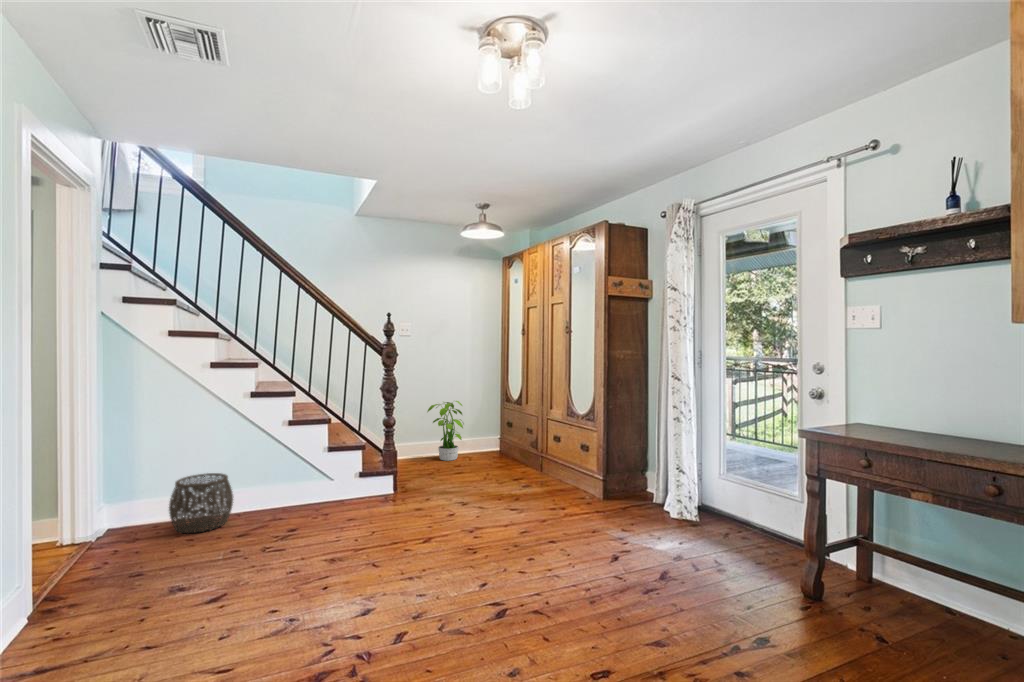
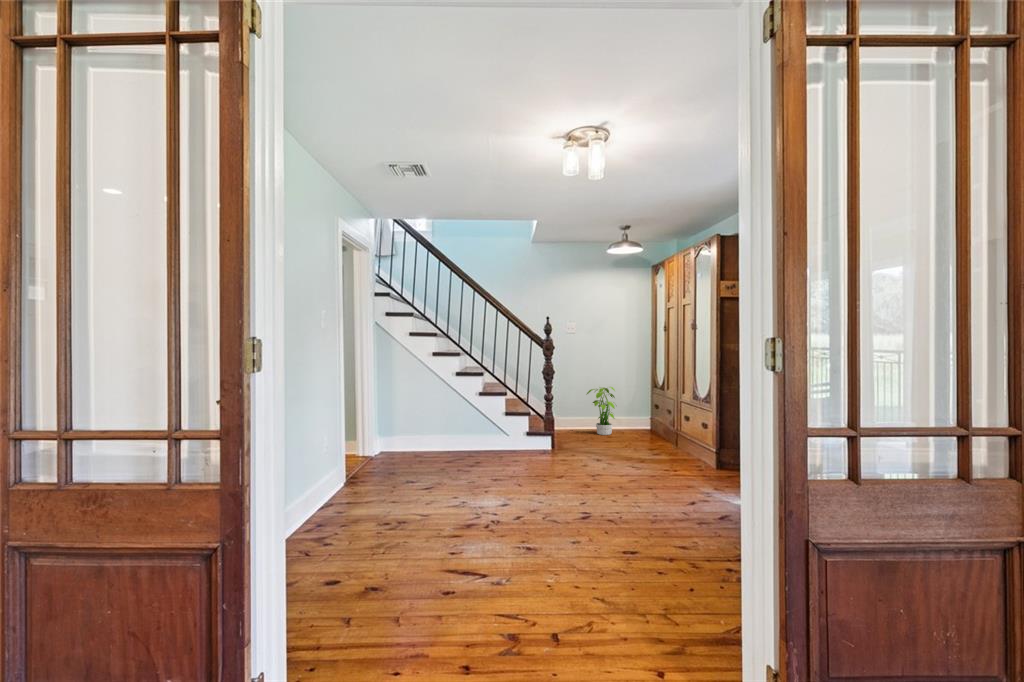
woven basket: present [169,473,233,533] -> none [410,423,445,458]

